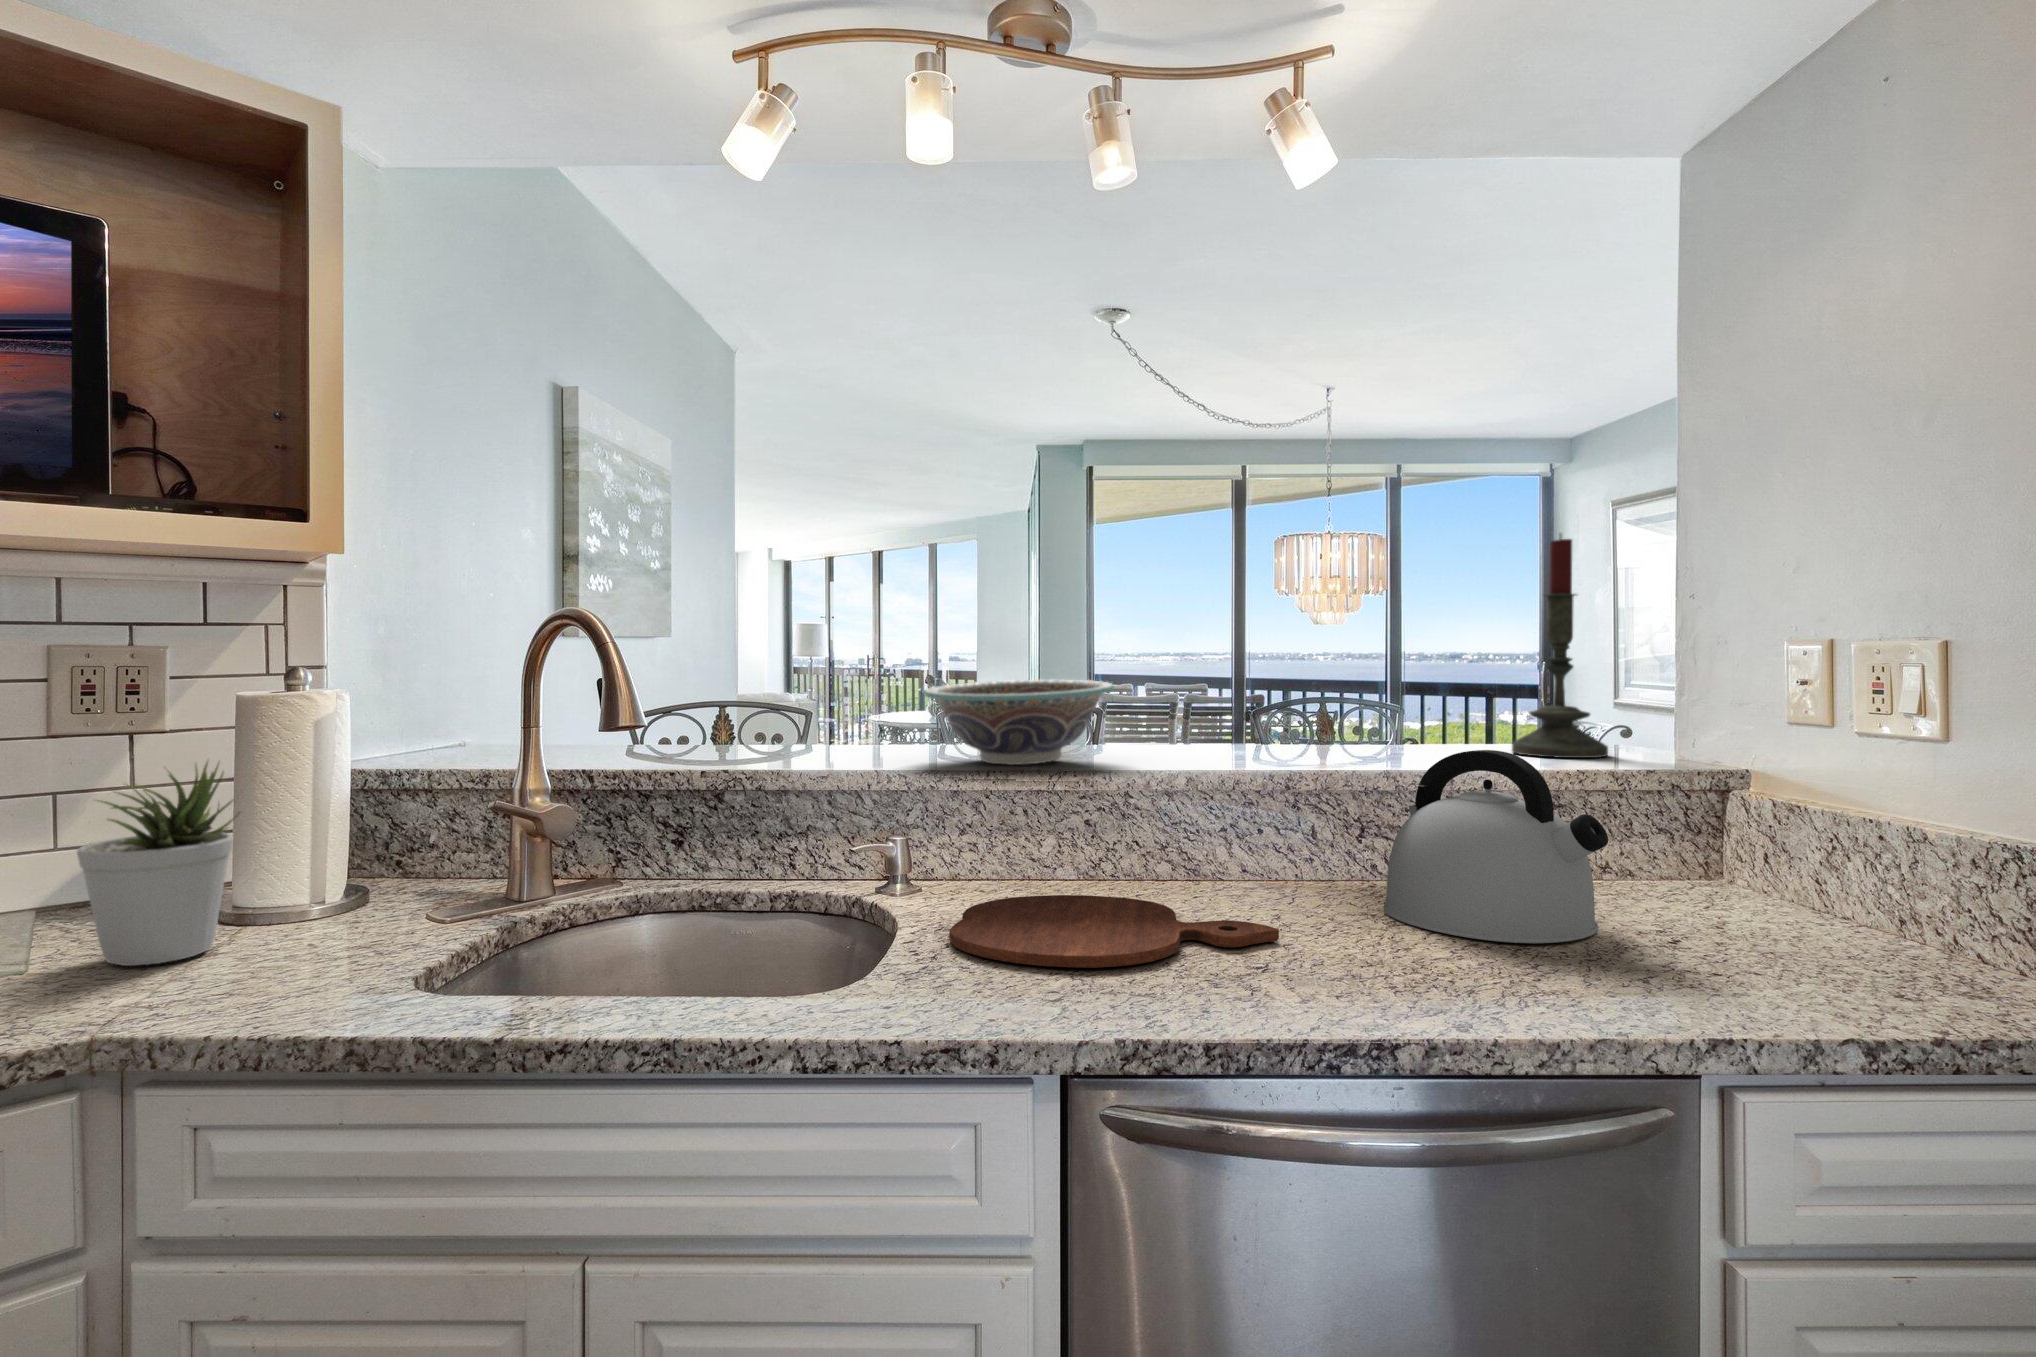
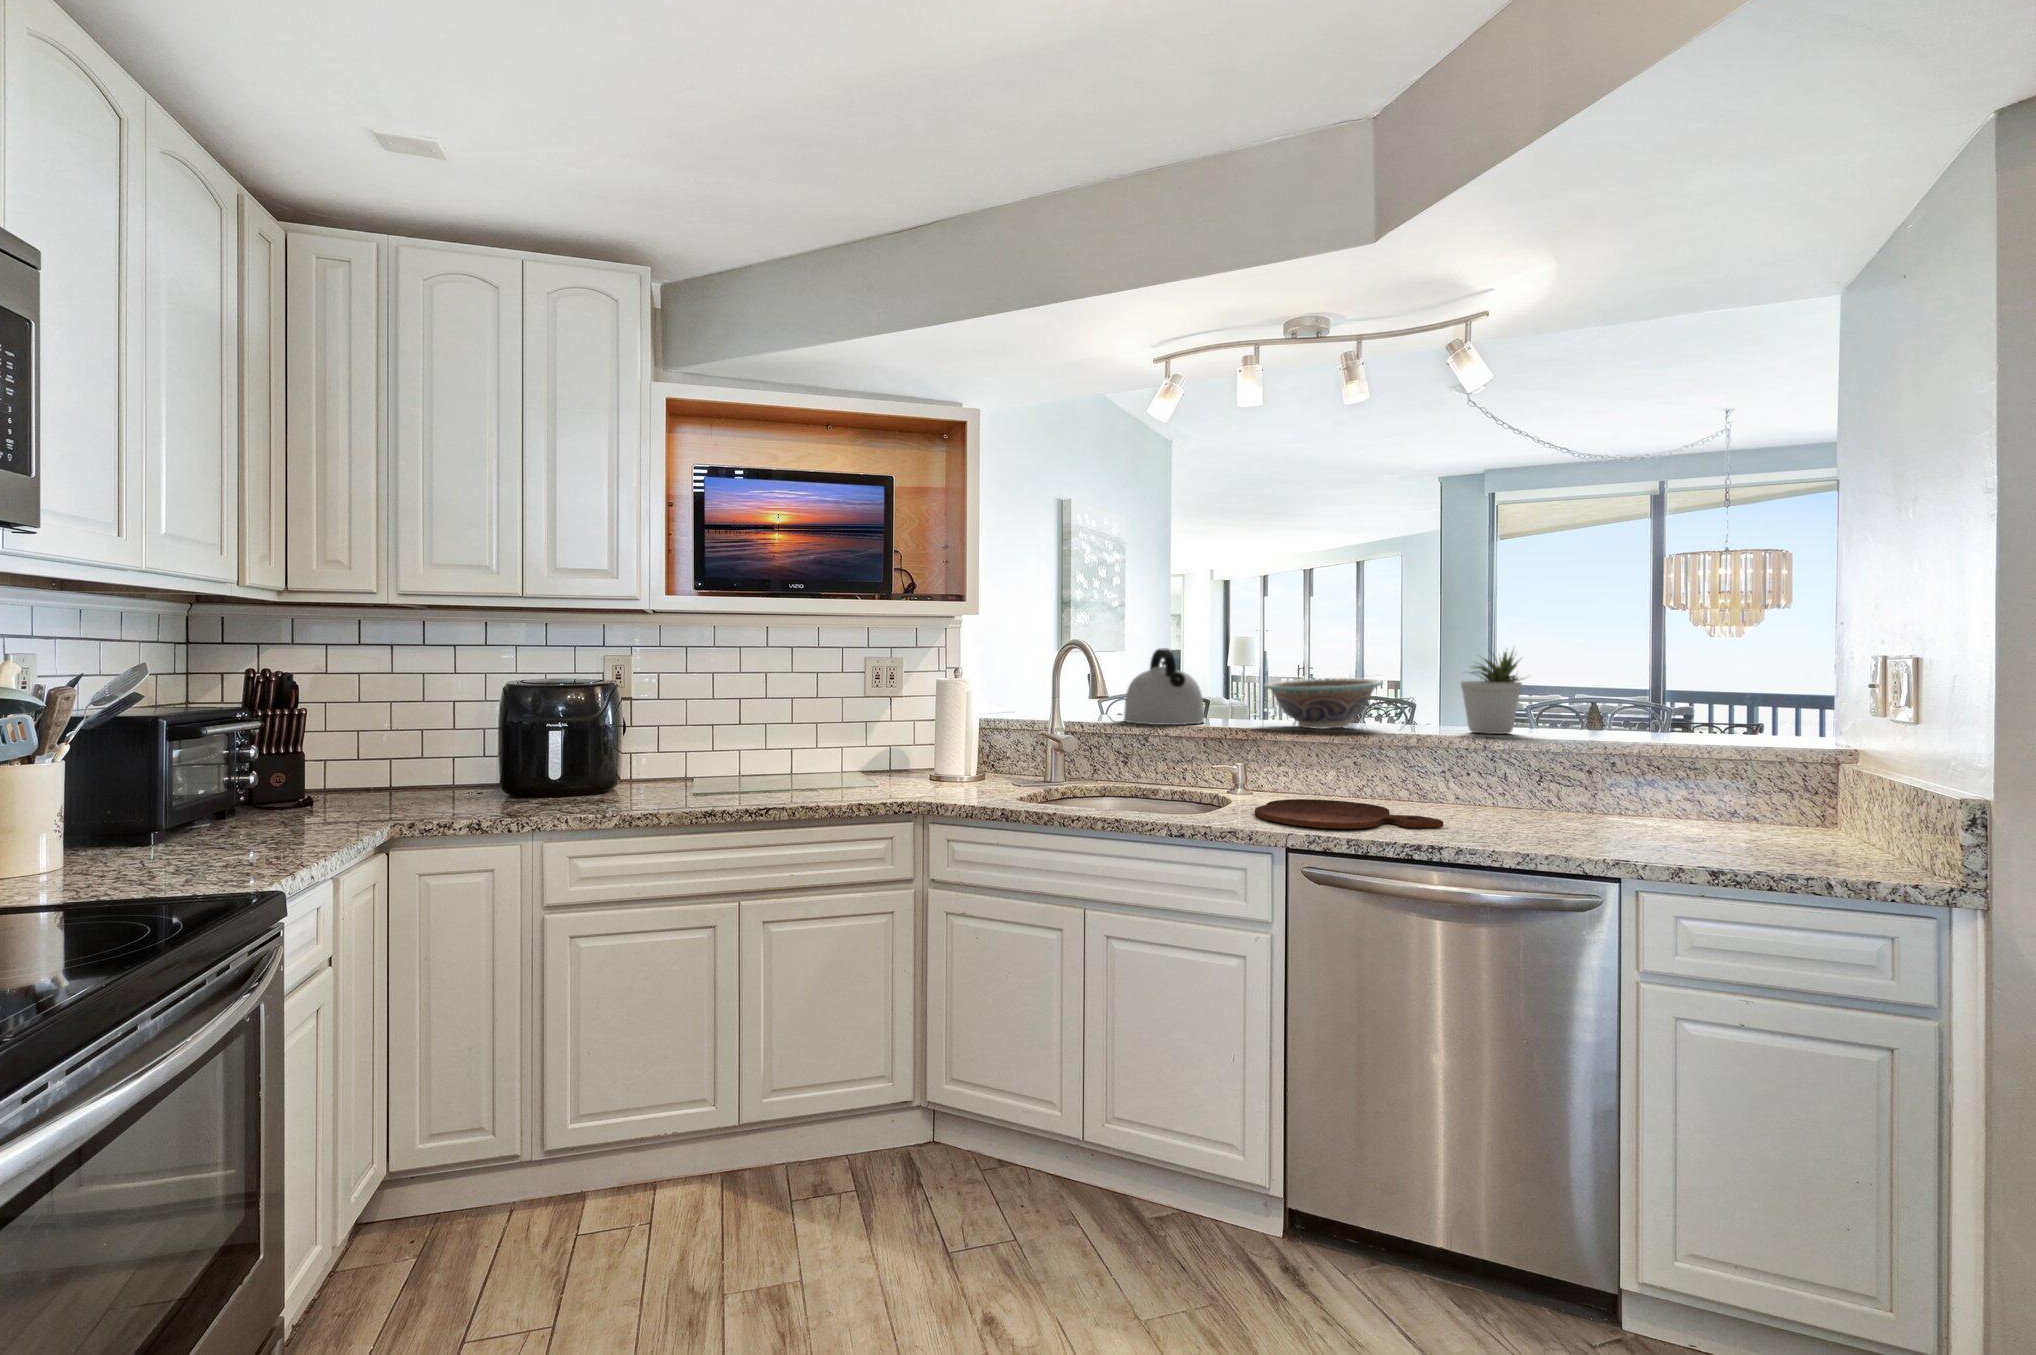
candle: present [1512,535,1608,758] -> none [1701,576,1781,740]
kettle: present [1383,750,1608,943] -> present [1124,648,1204,725]
potted plant: present [77,762,234,966] -> present [1461,652,1522,734]

